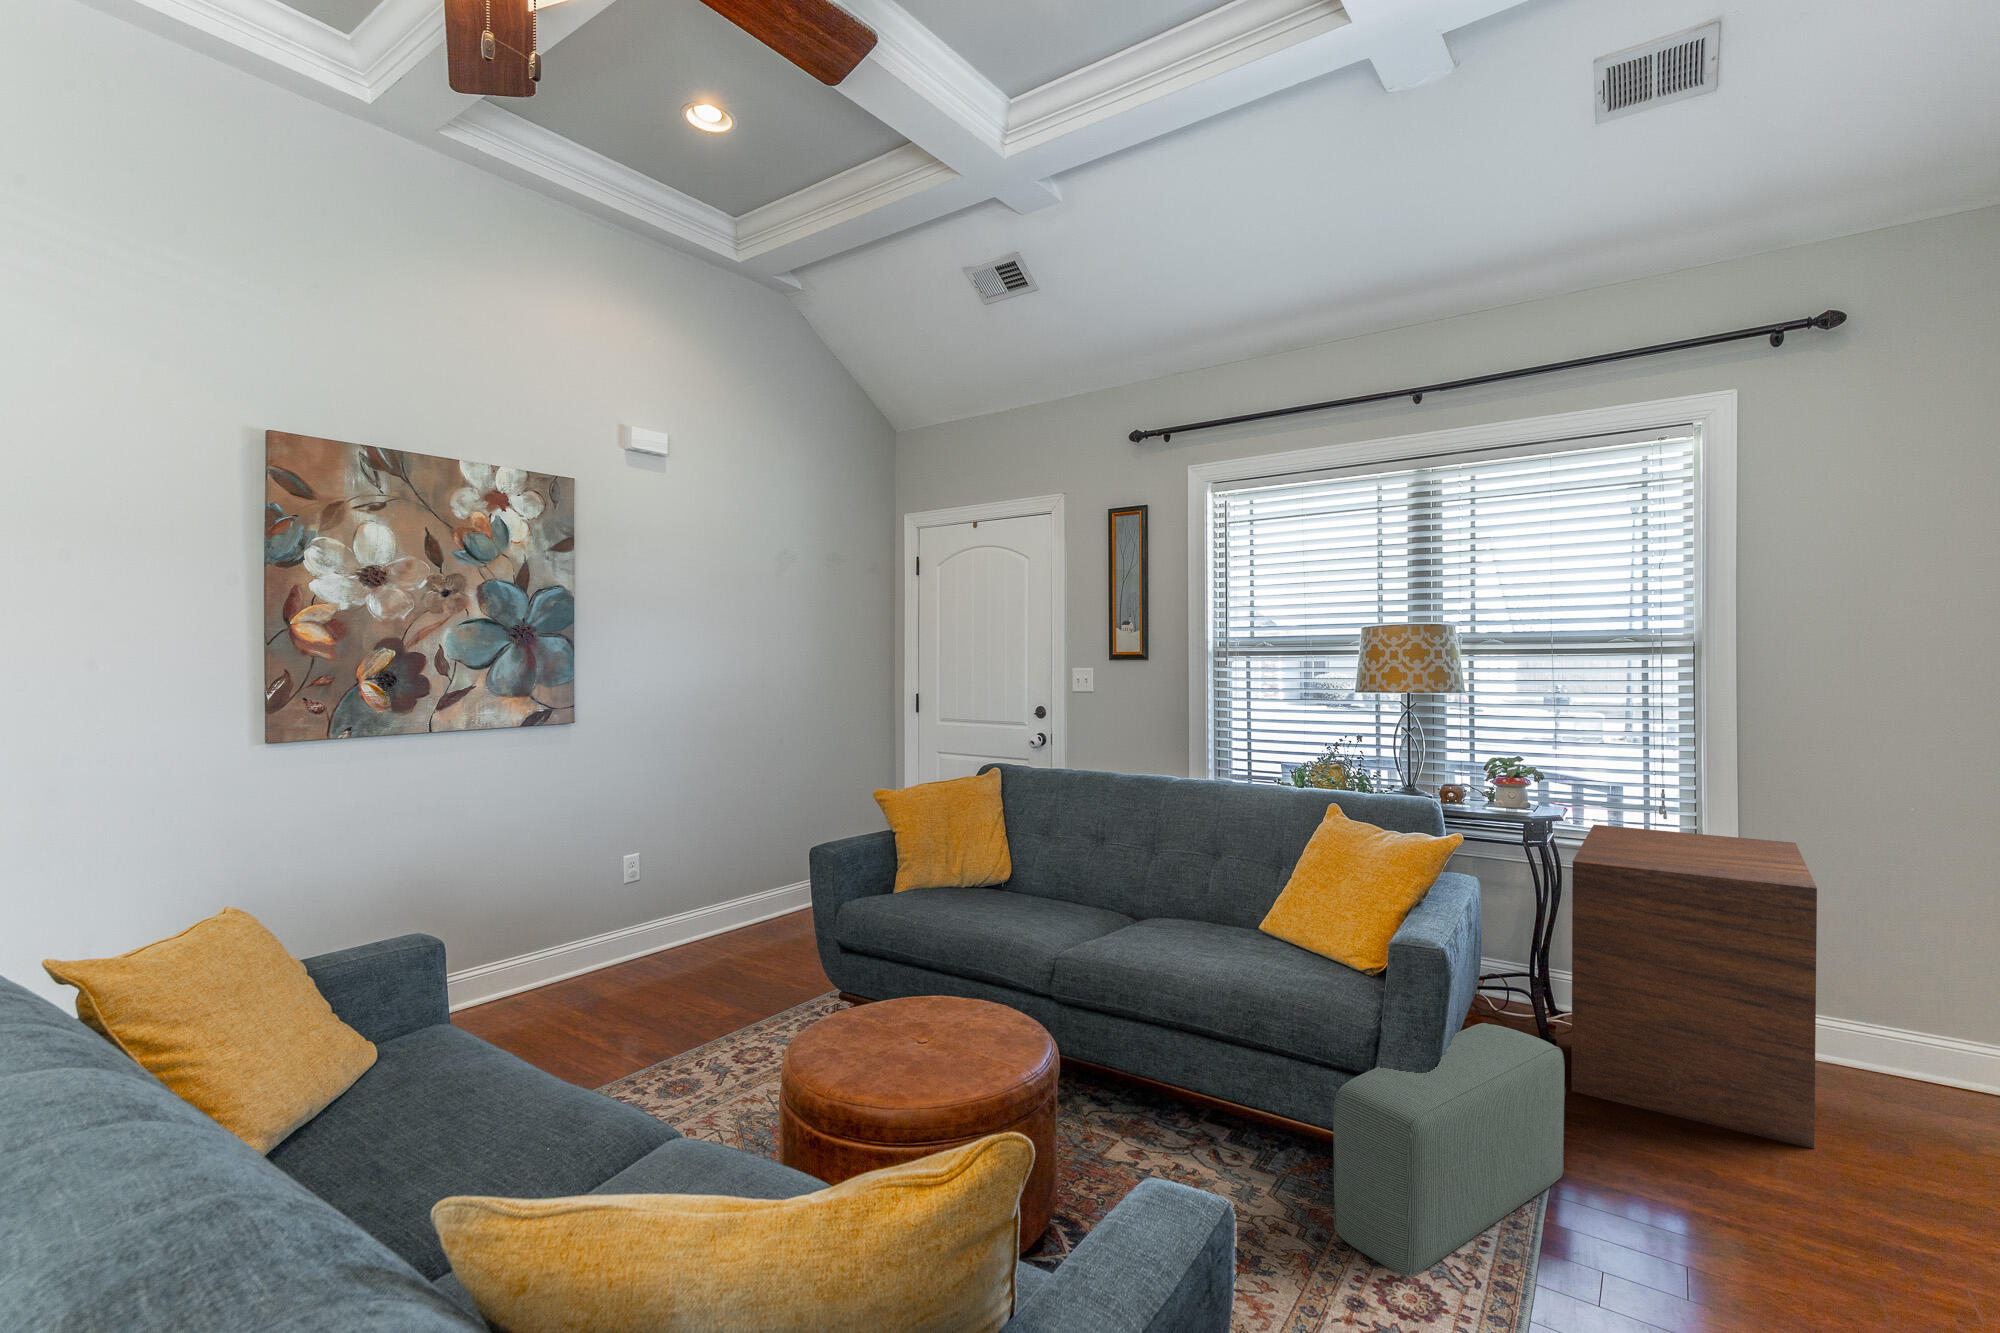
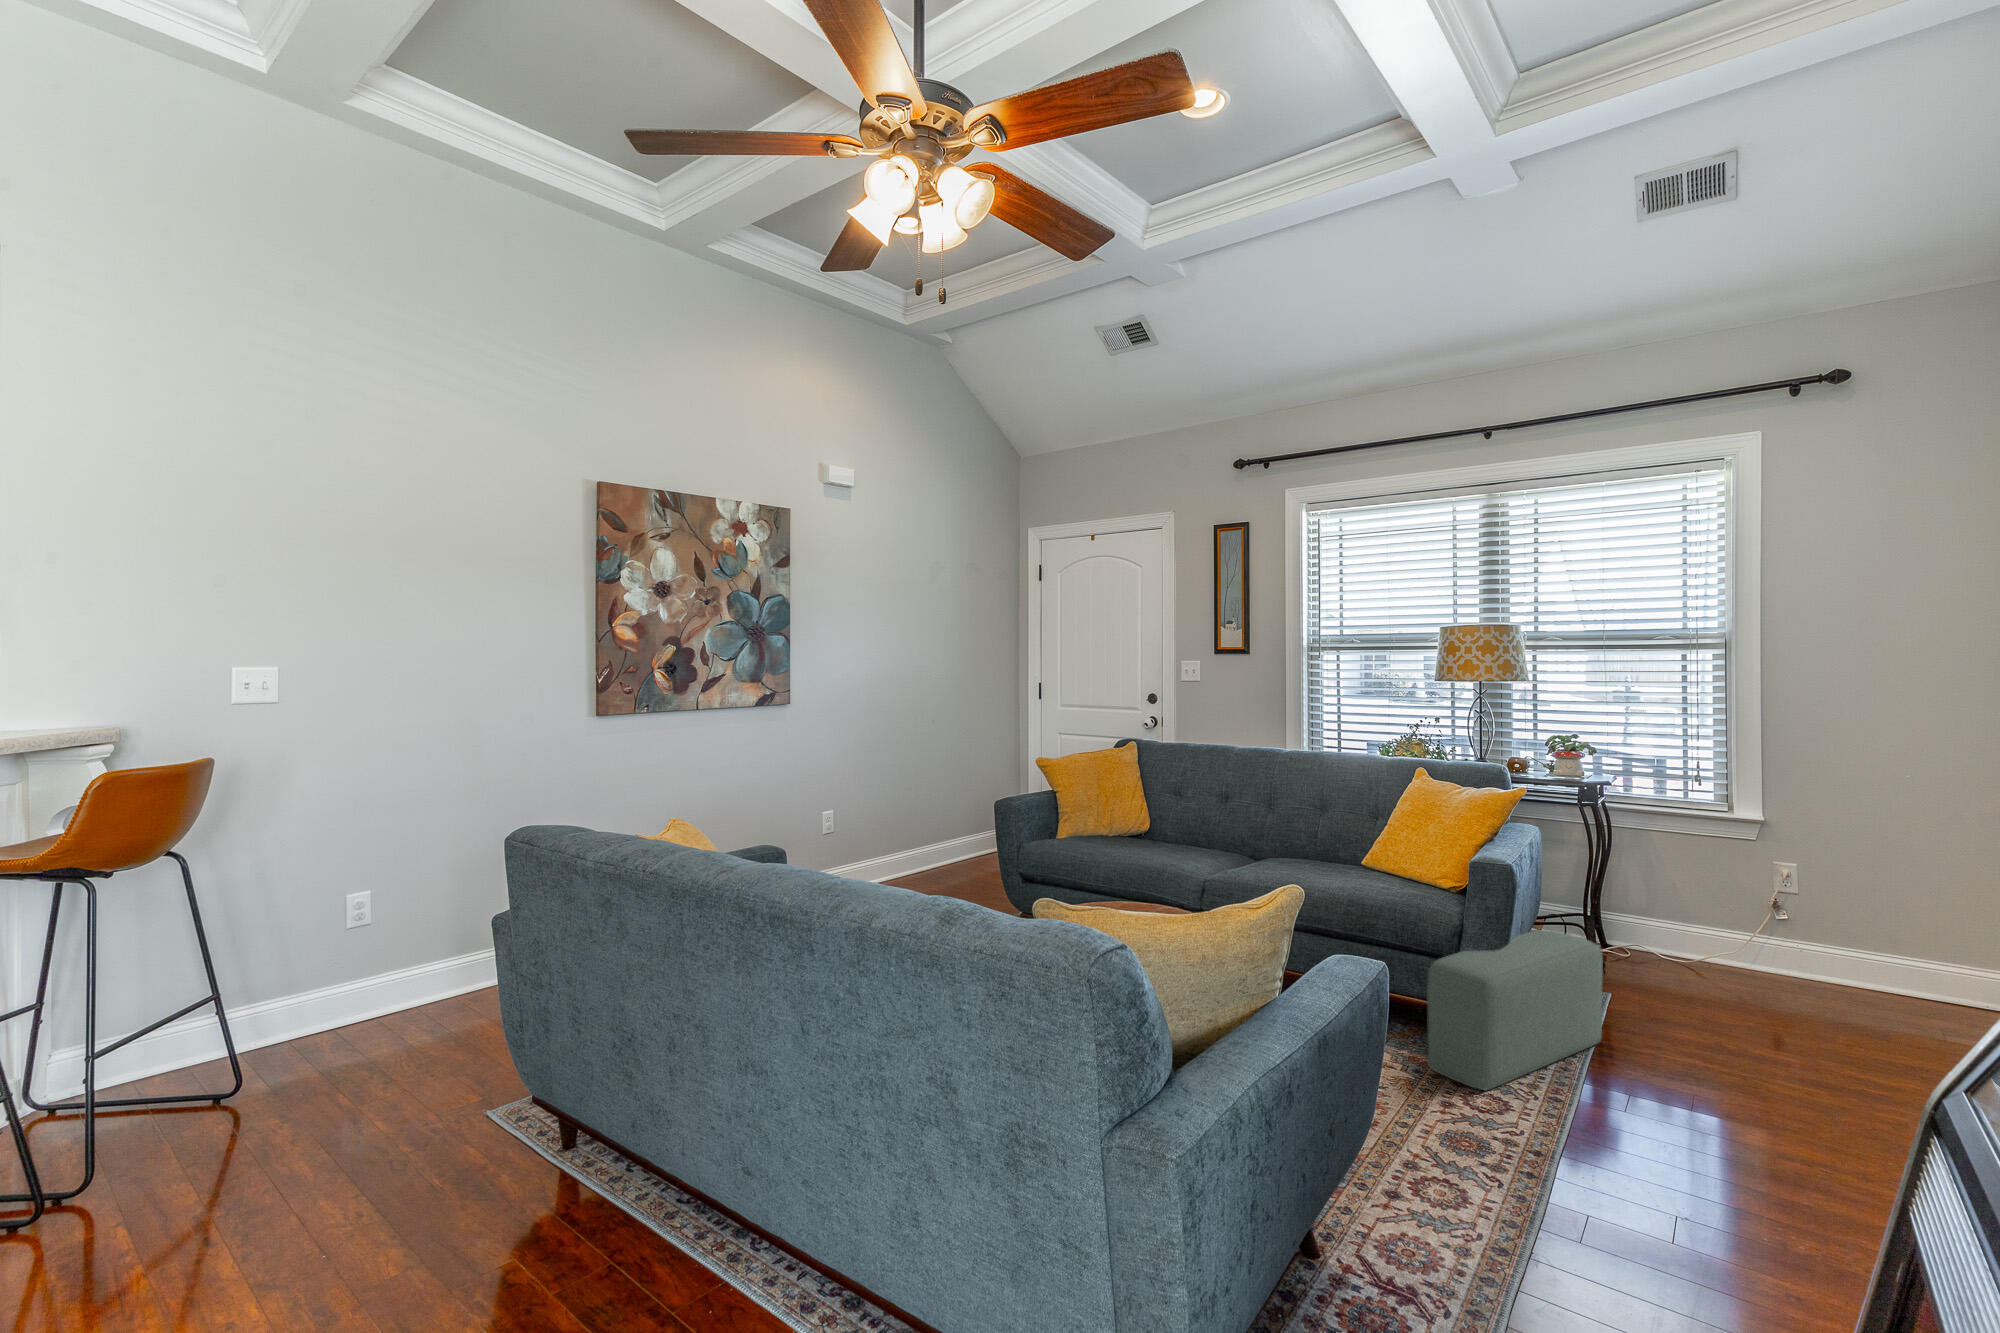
side table: present [1571,825,1817,1149] -> none [1614,790,1806,1032]

